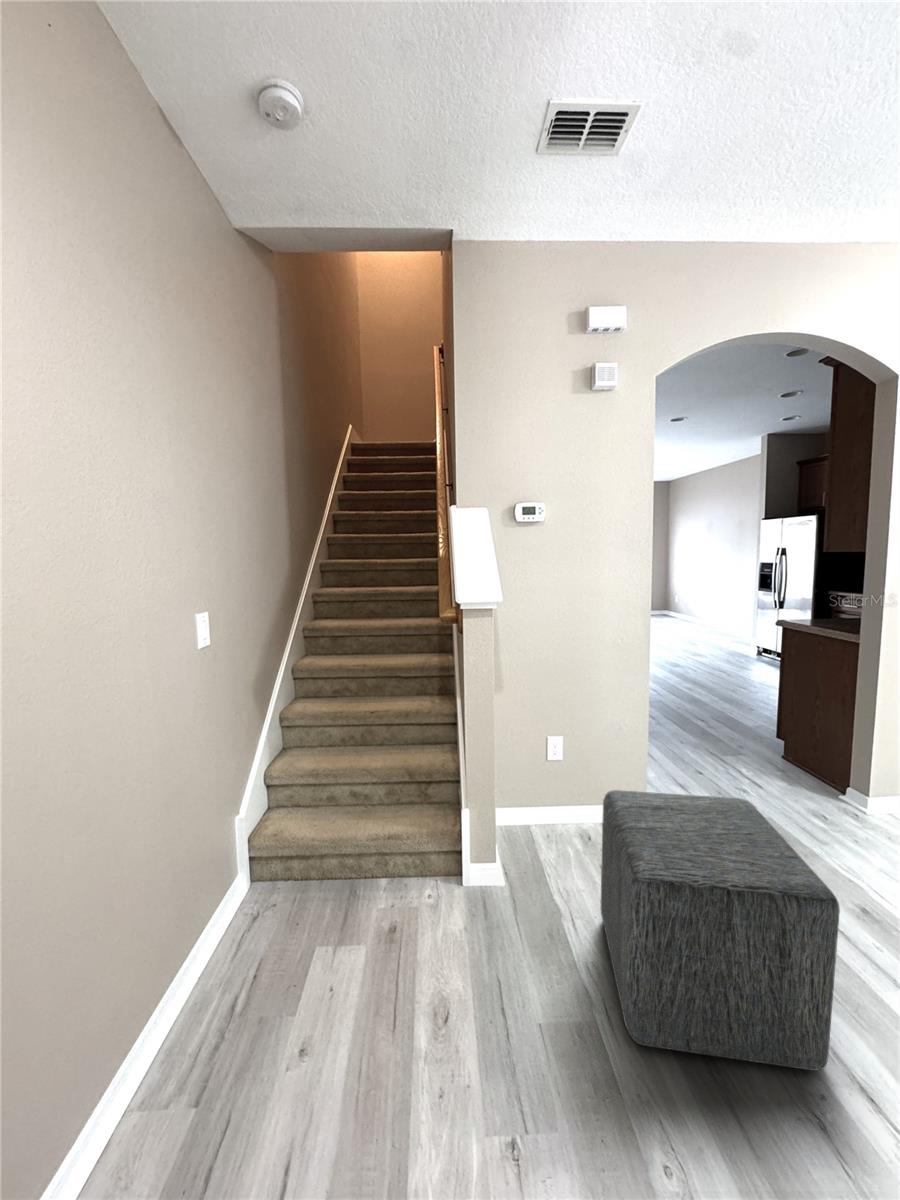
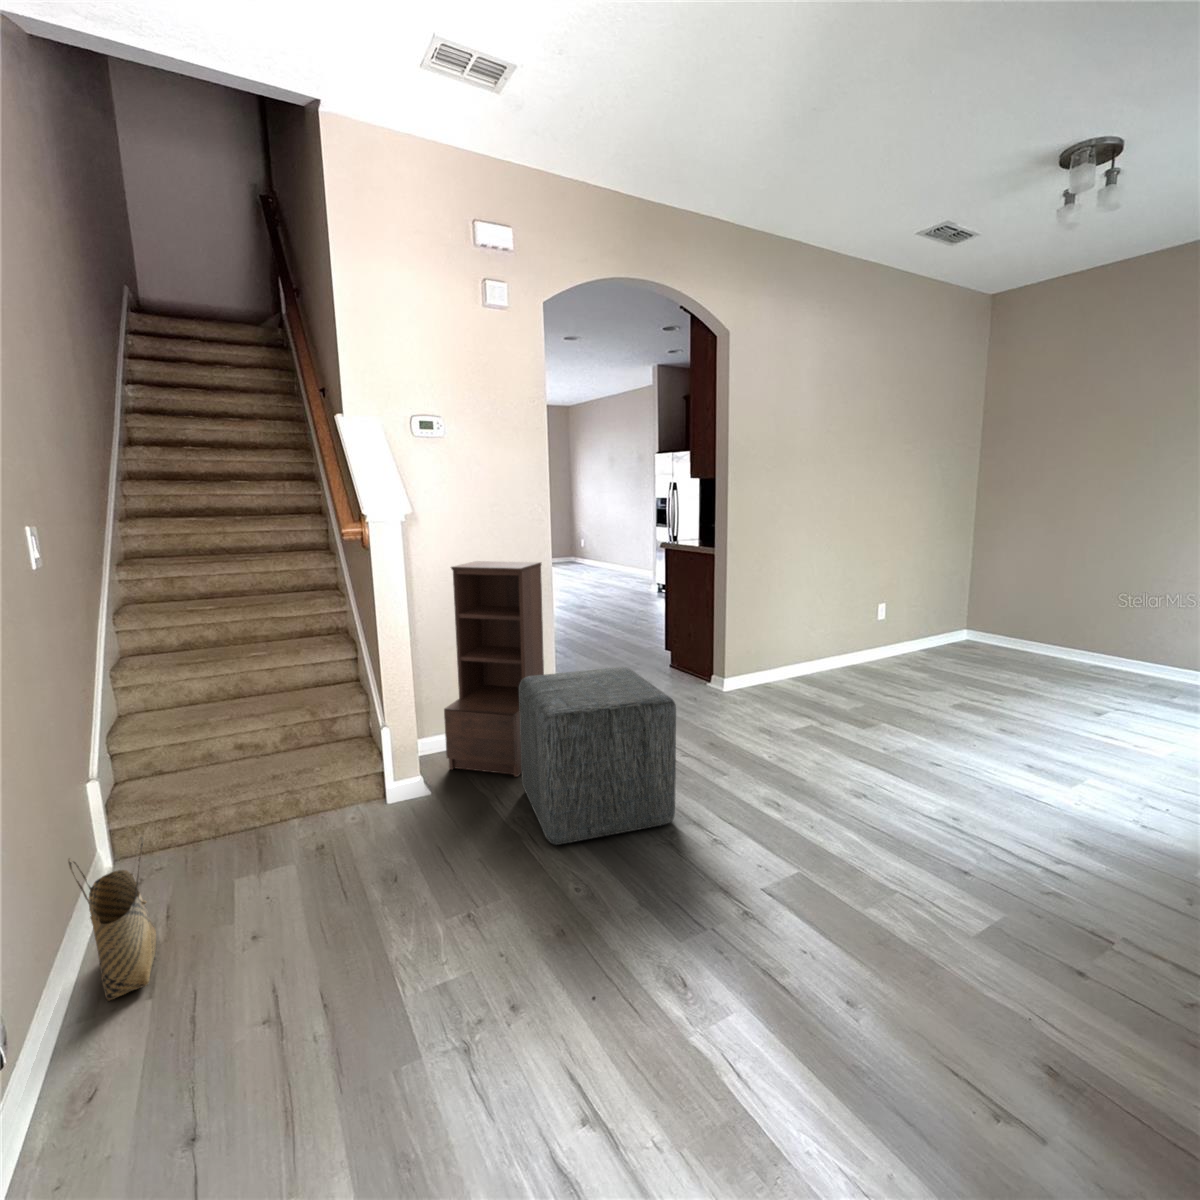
bookshelf: none [523,641,638,890] -> present [444,561,544,777]
woven basket: none [147,922,226,1095] -> present [68,837,156,1000]

